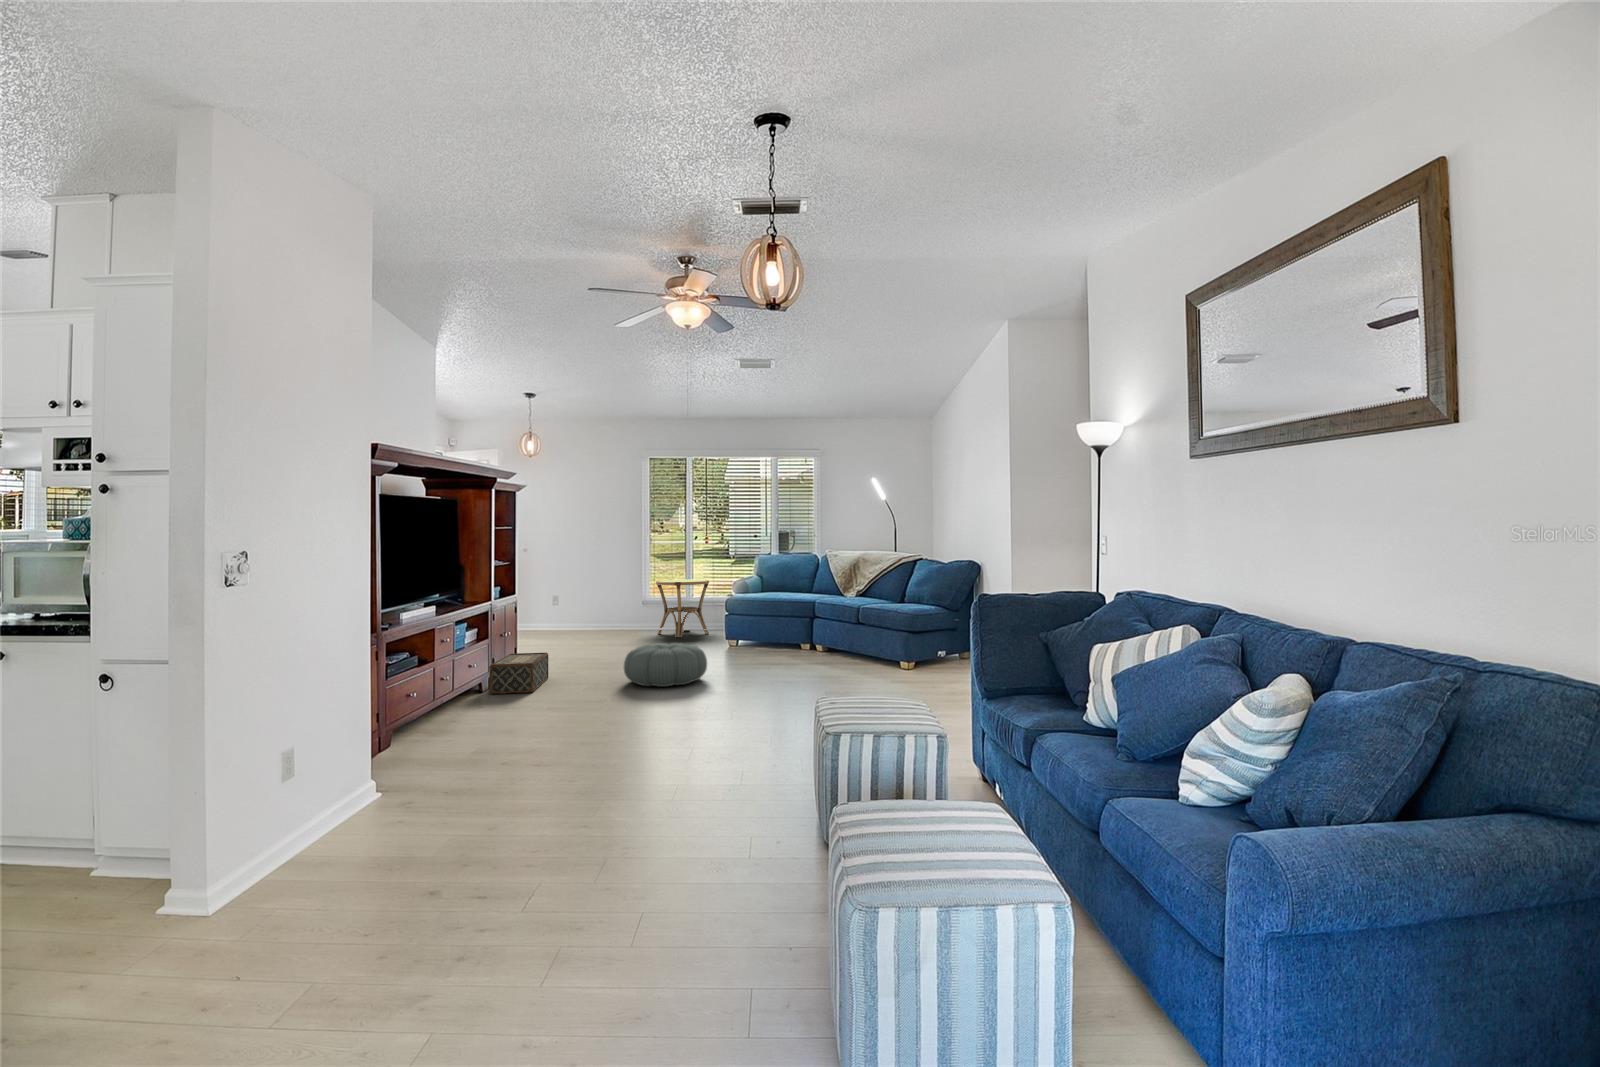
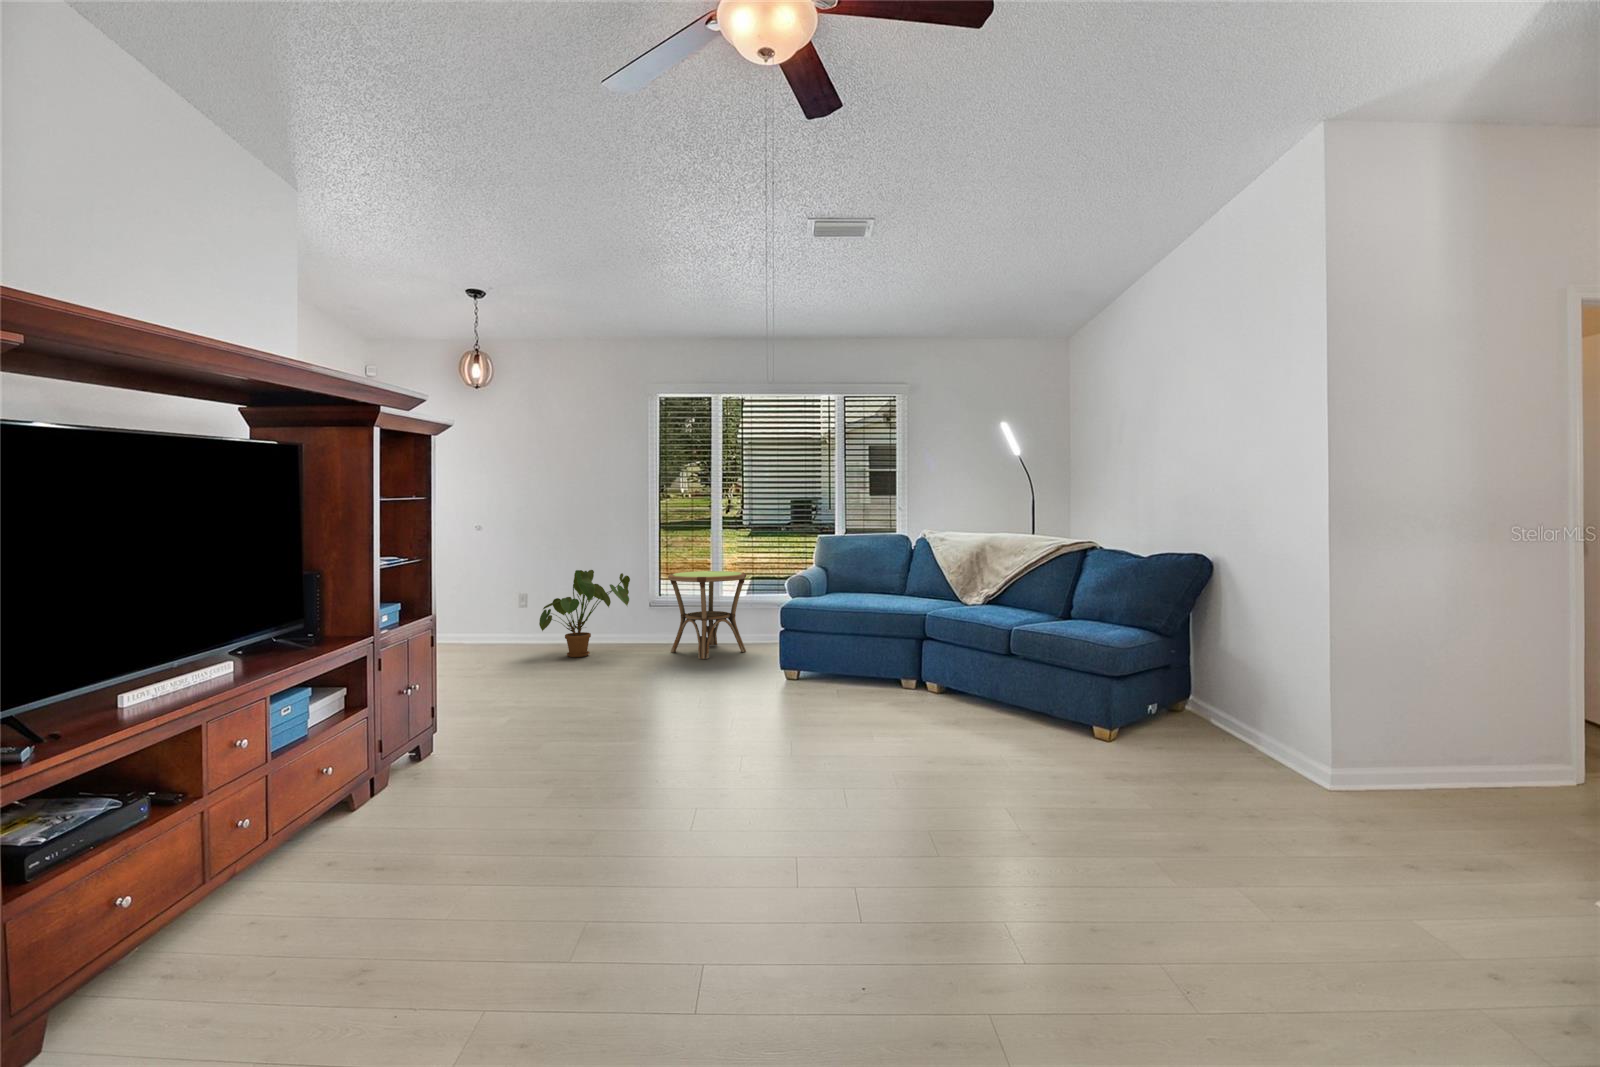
house plant: none [568,578,630,637] -> present [539,570,630,657]
pouf: present [624,643,707,687] -> none [625,702,776,796]
woven basket: present [489,652,548,694] -> none [368,720,491,819]

